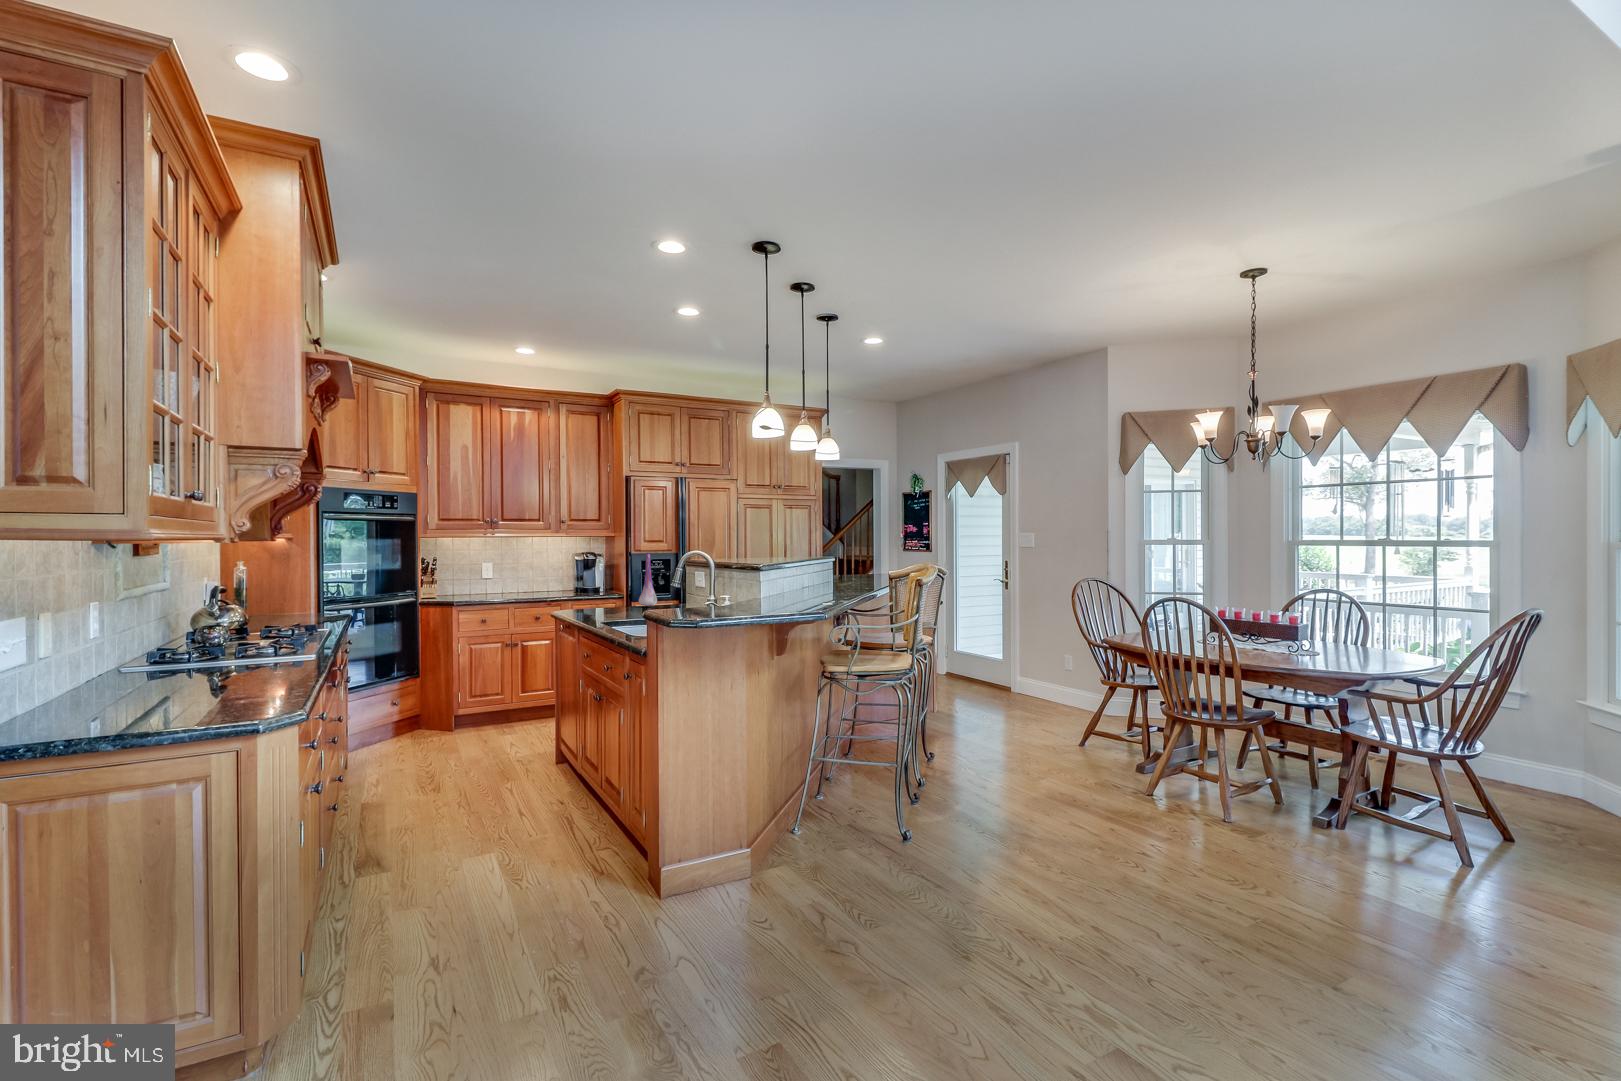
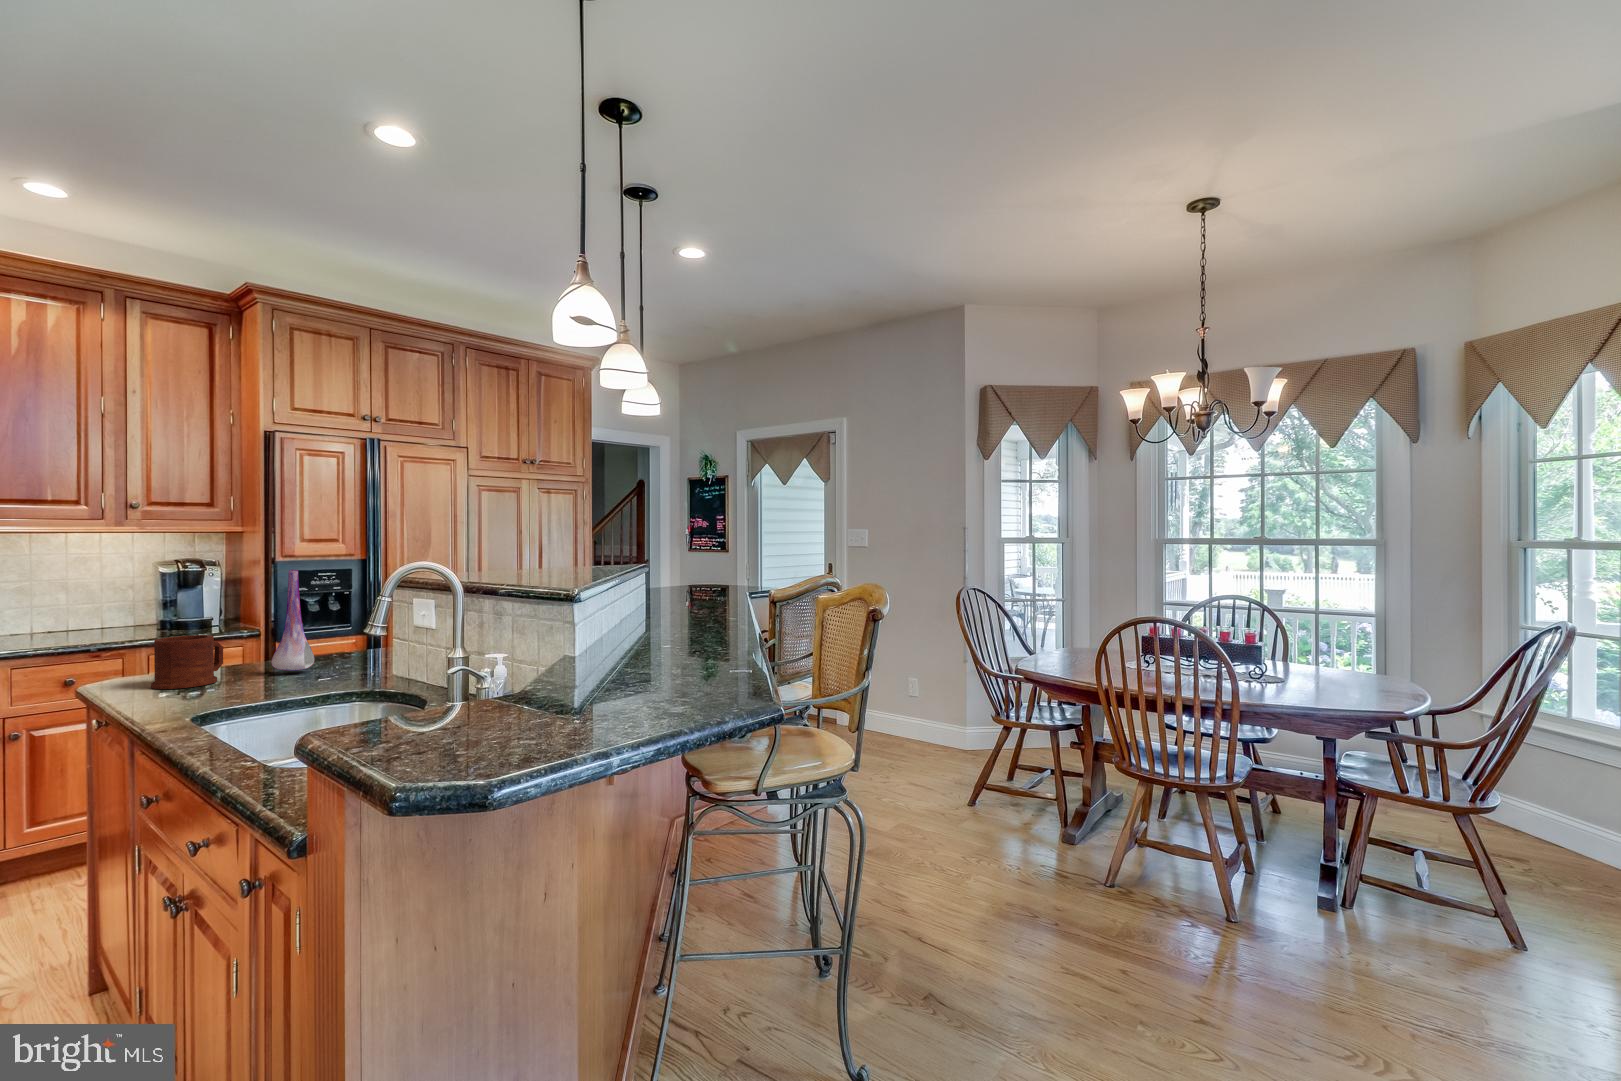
mug: none [591,585,618,609] -> present [151,635,223,689]

